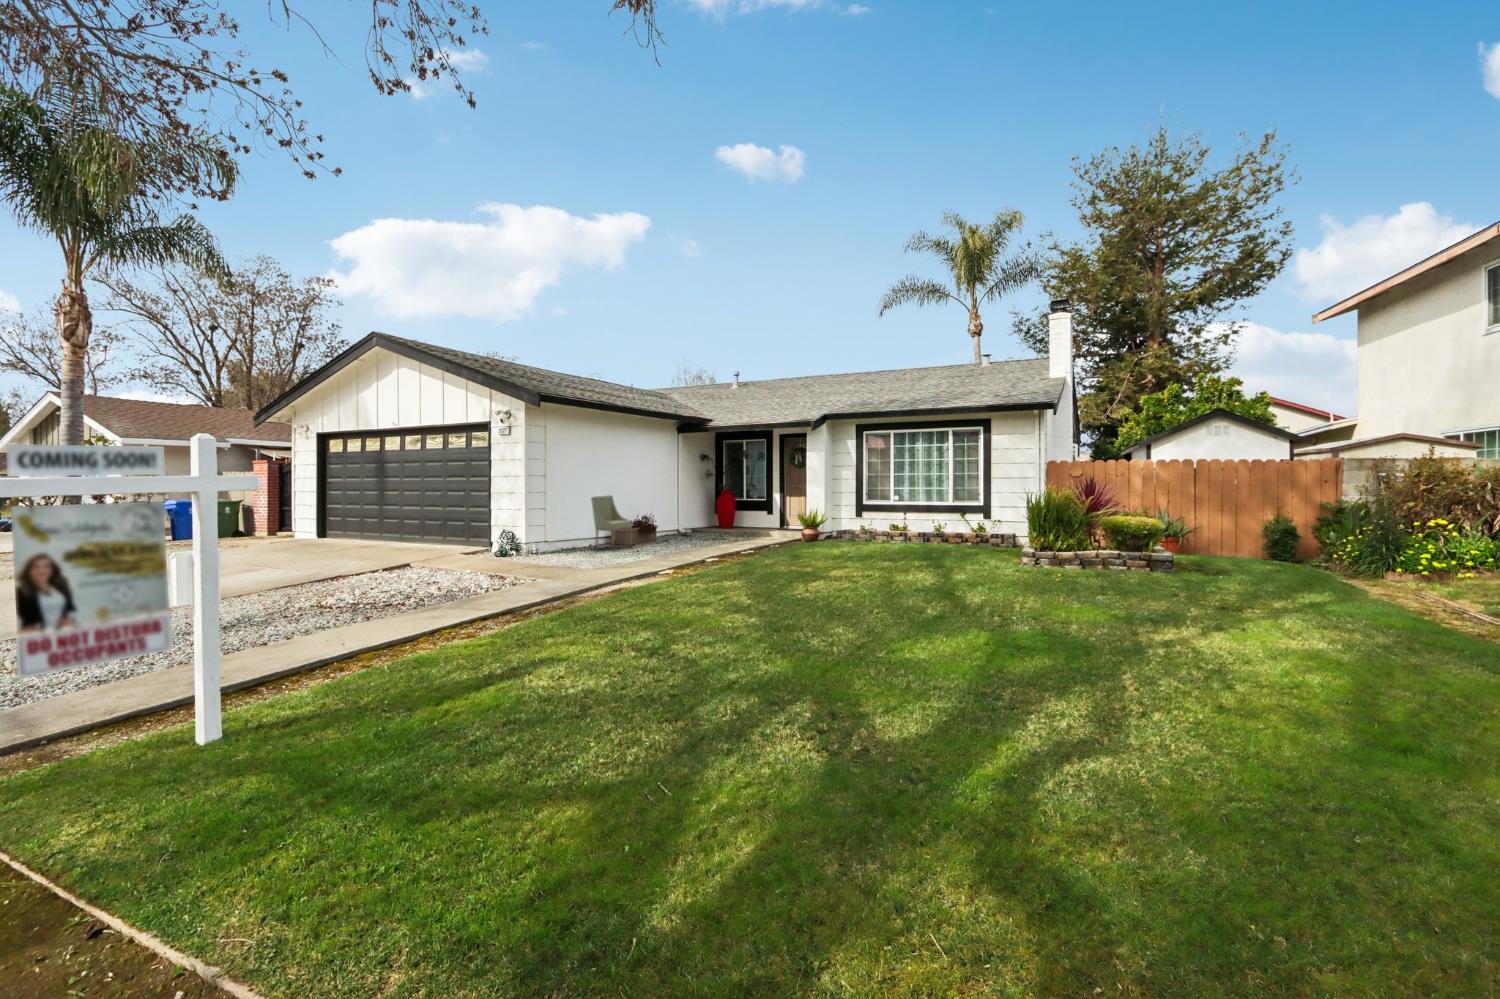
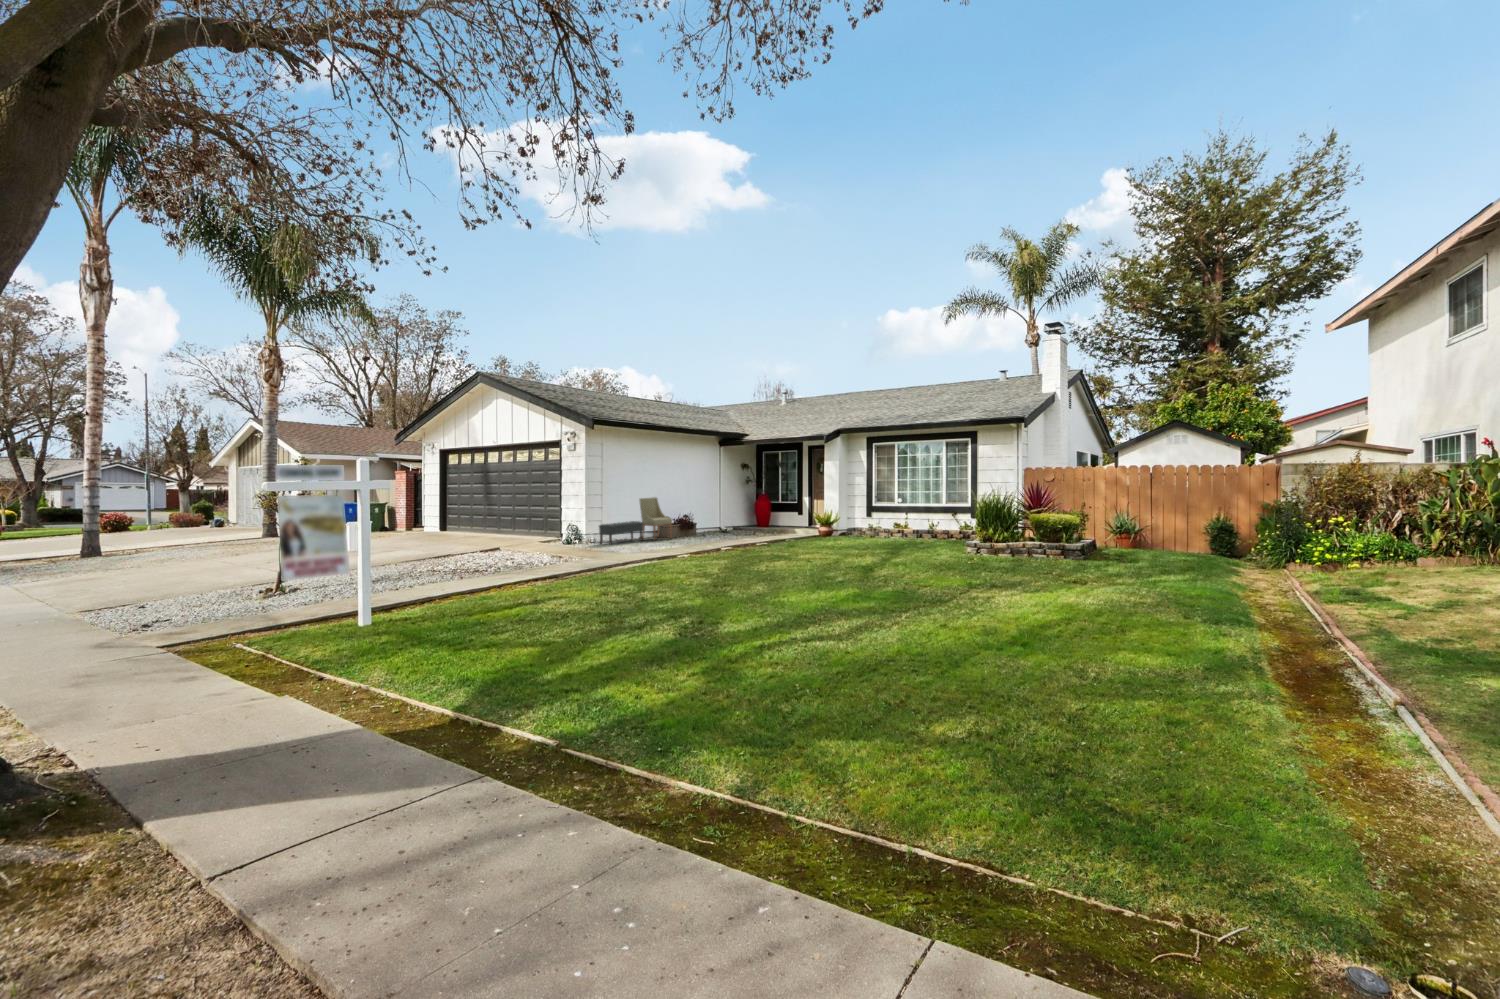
bench: none [543,525,598,556] -> present [599,521,643,544]

